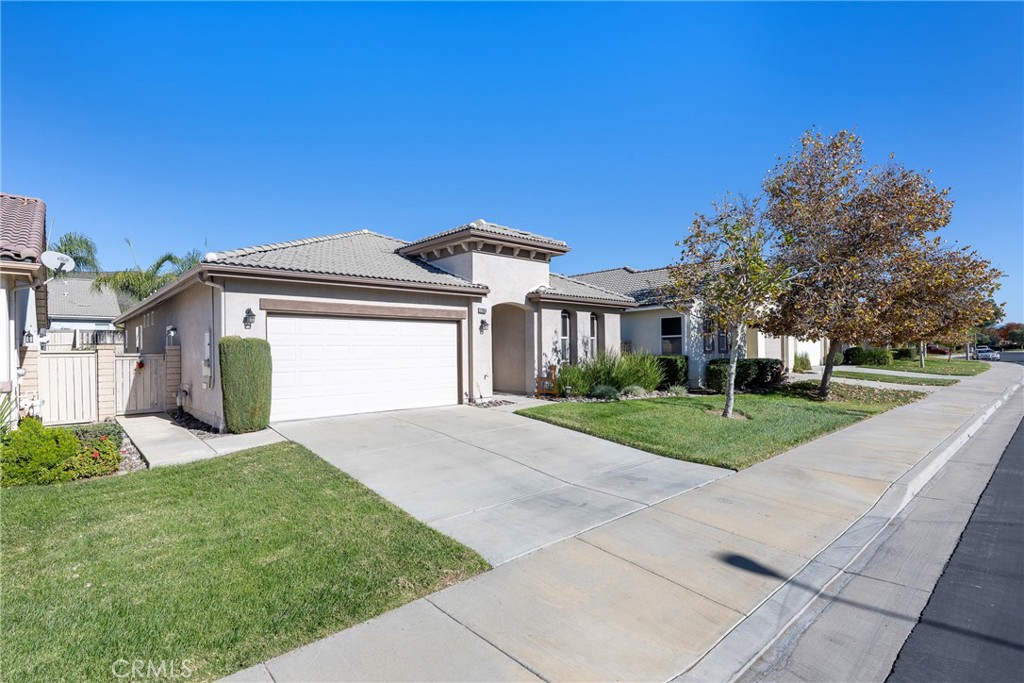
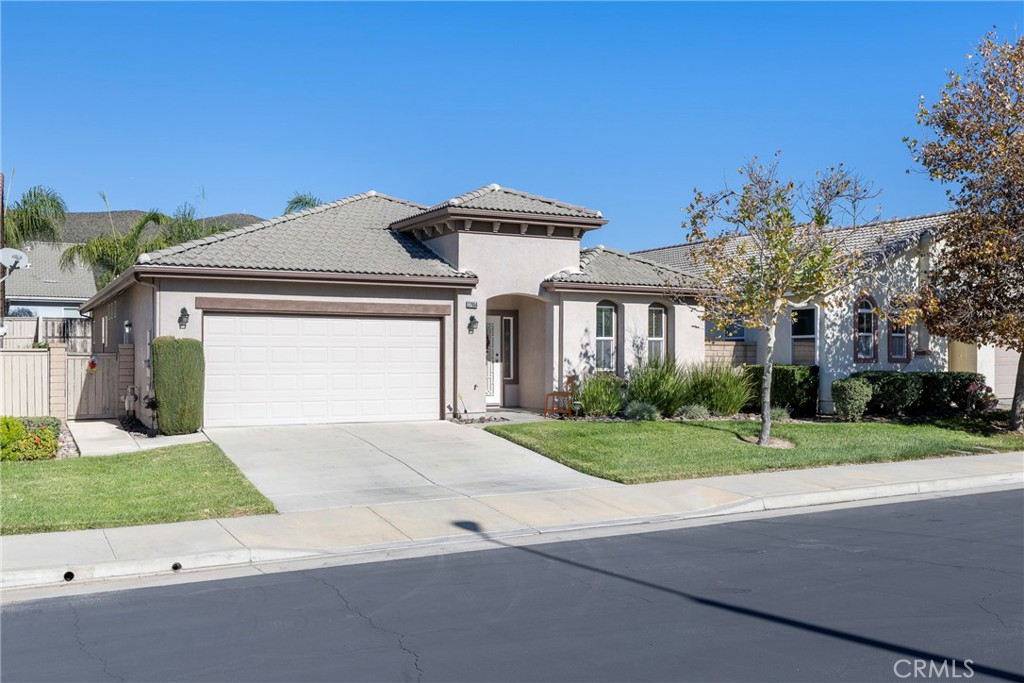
potted plant: none [210,392,232,435] -> present [143,395,160,437]

